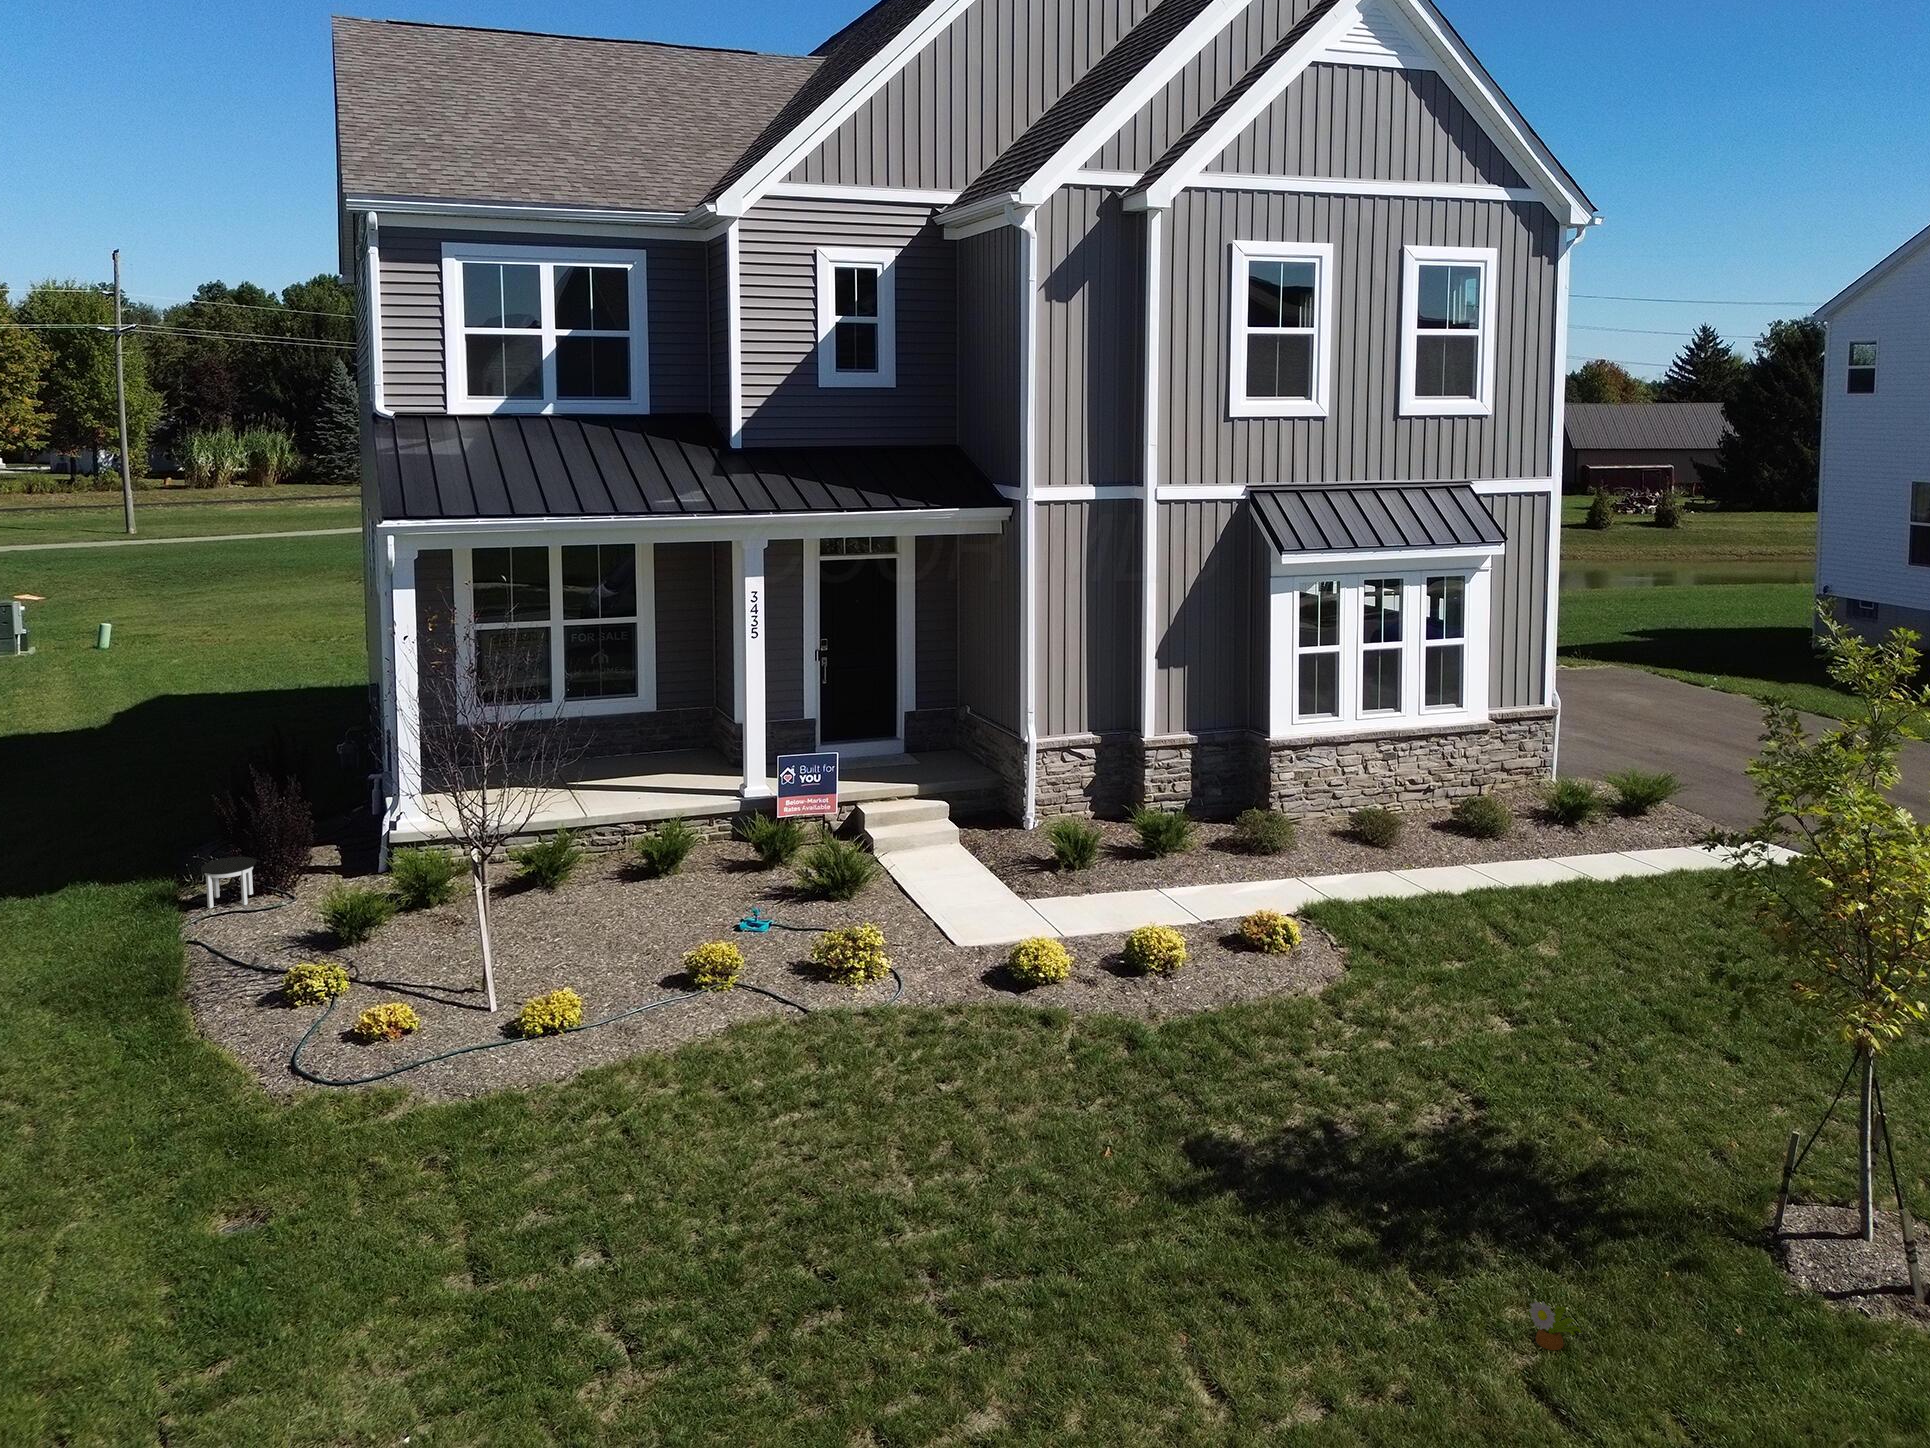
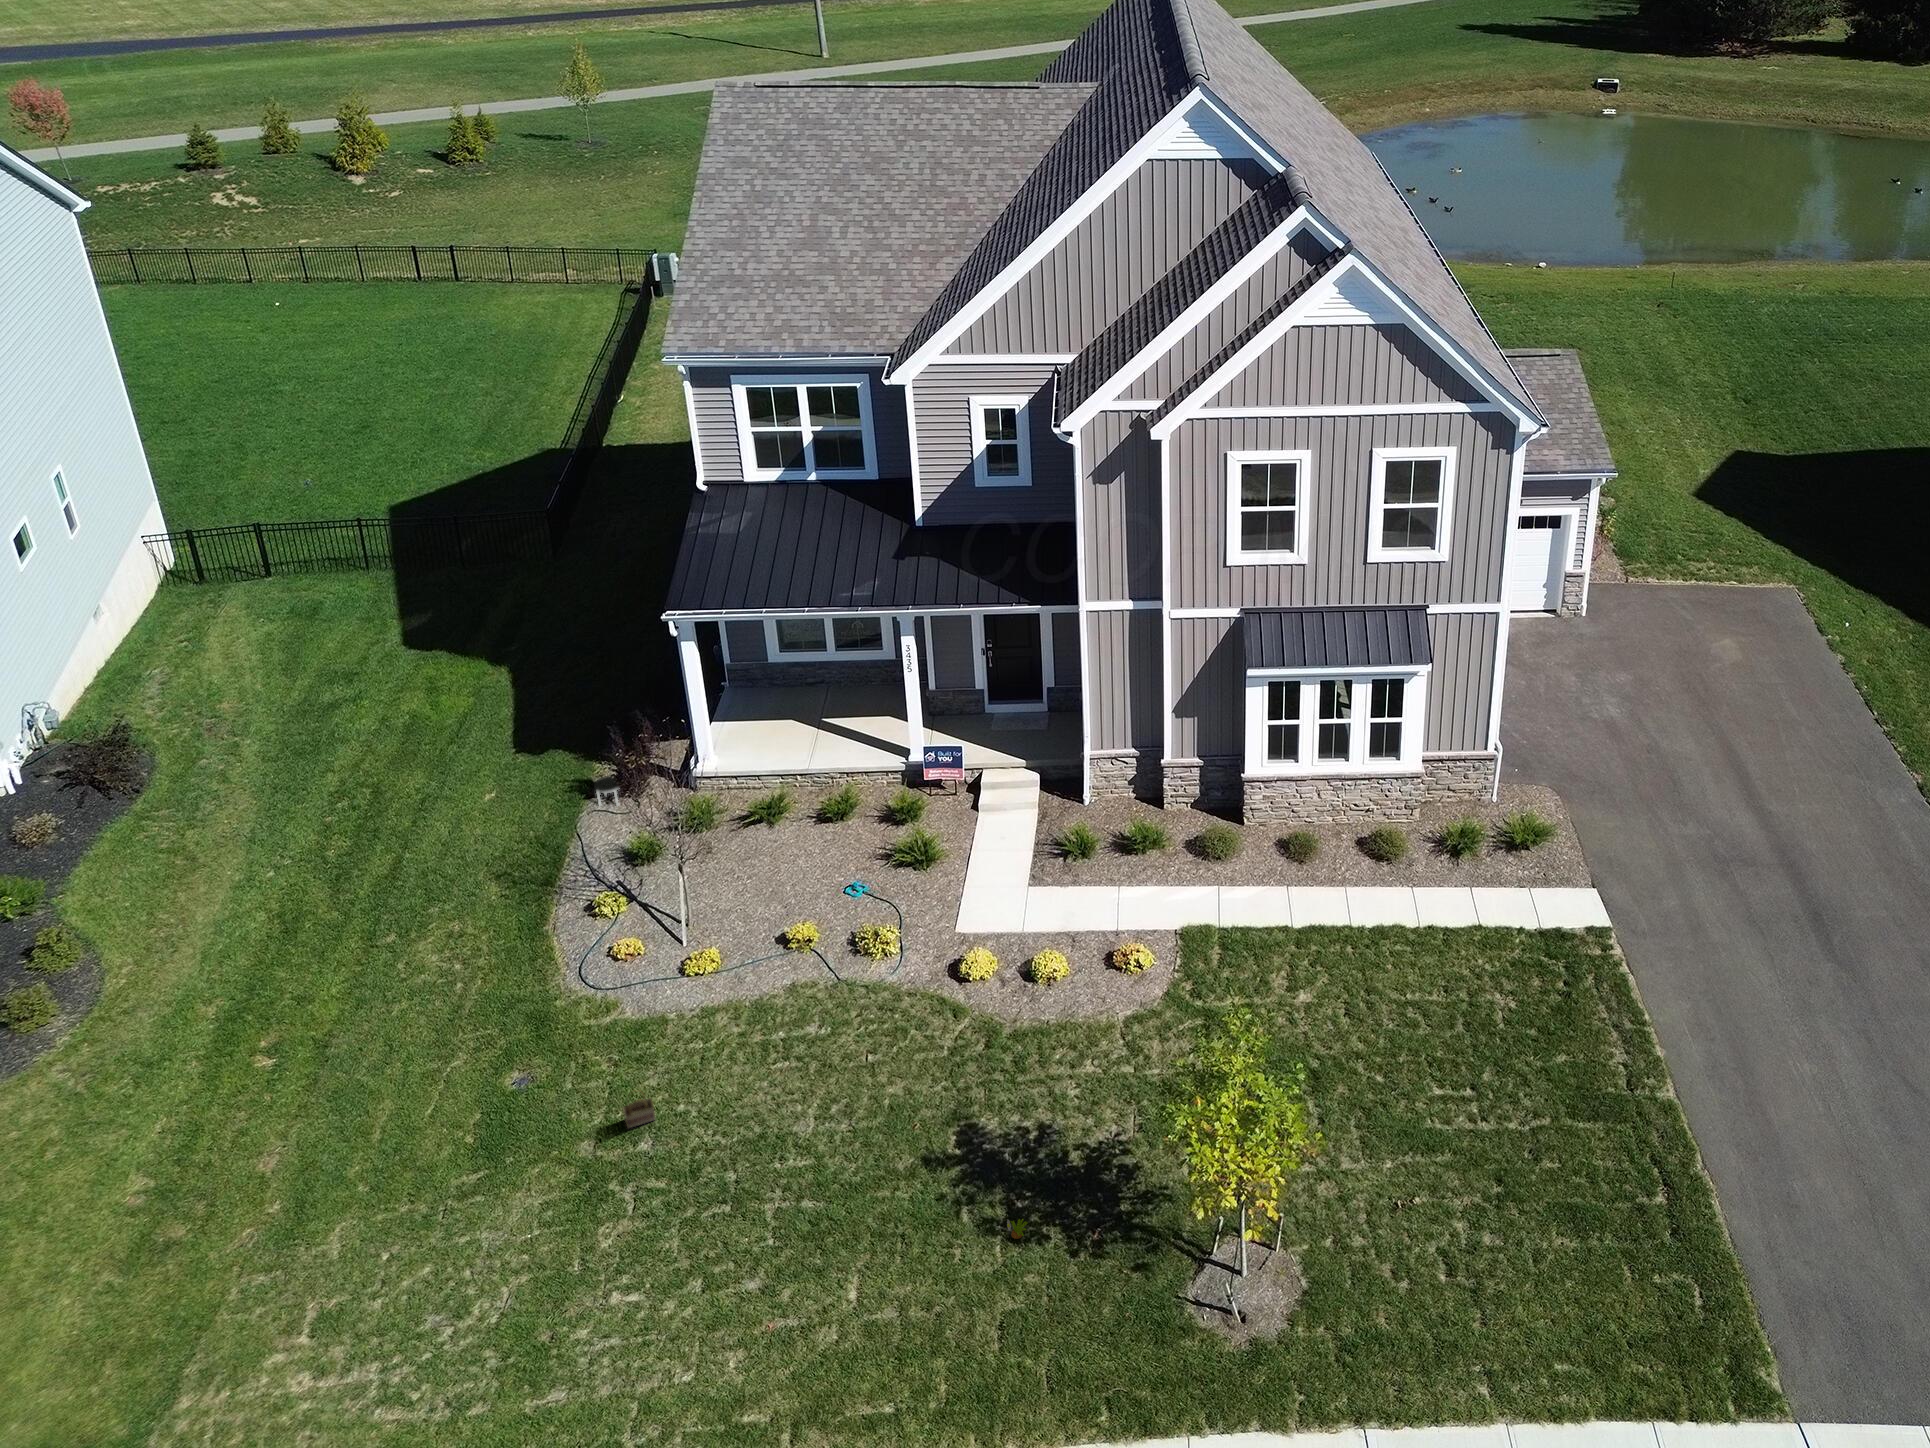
basket: none [487,1224,567,1328] -> present [623,1091,655,1128]

